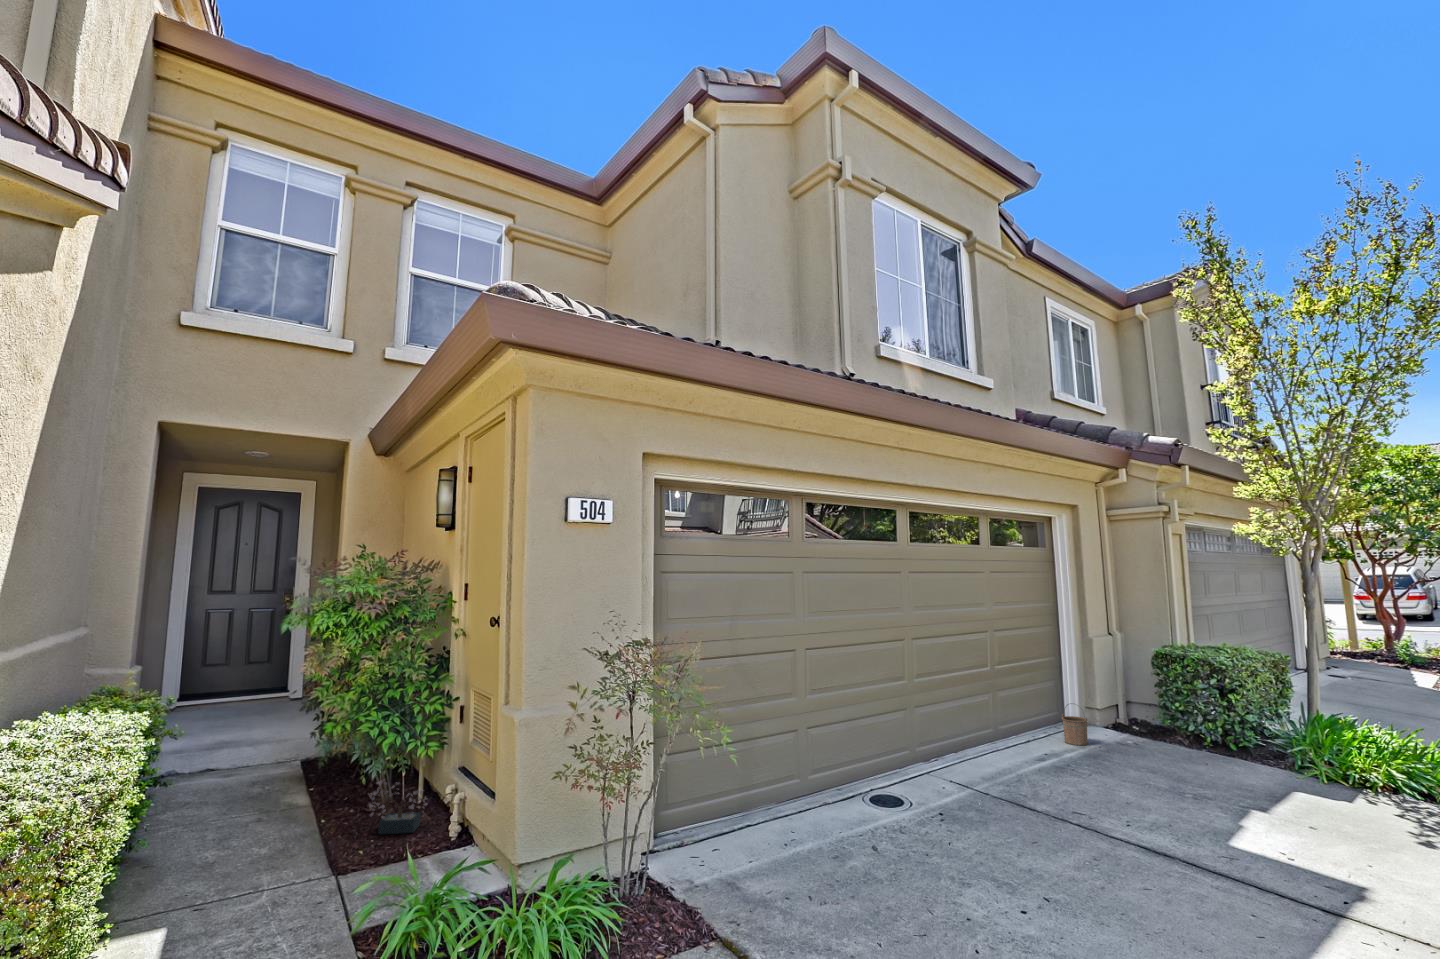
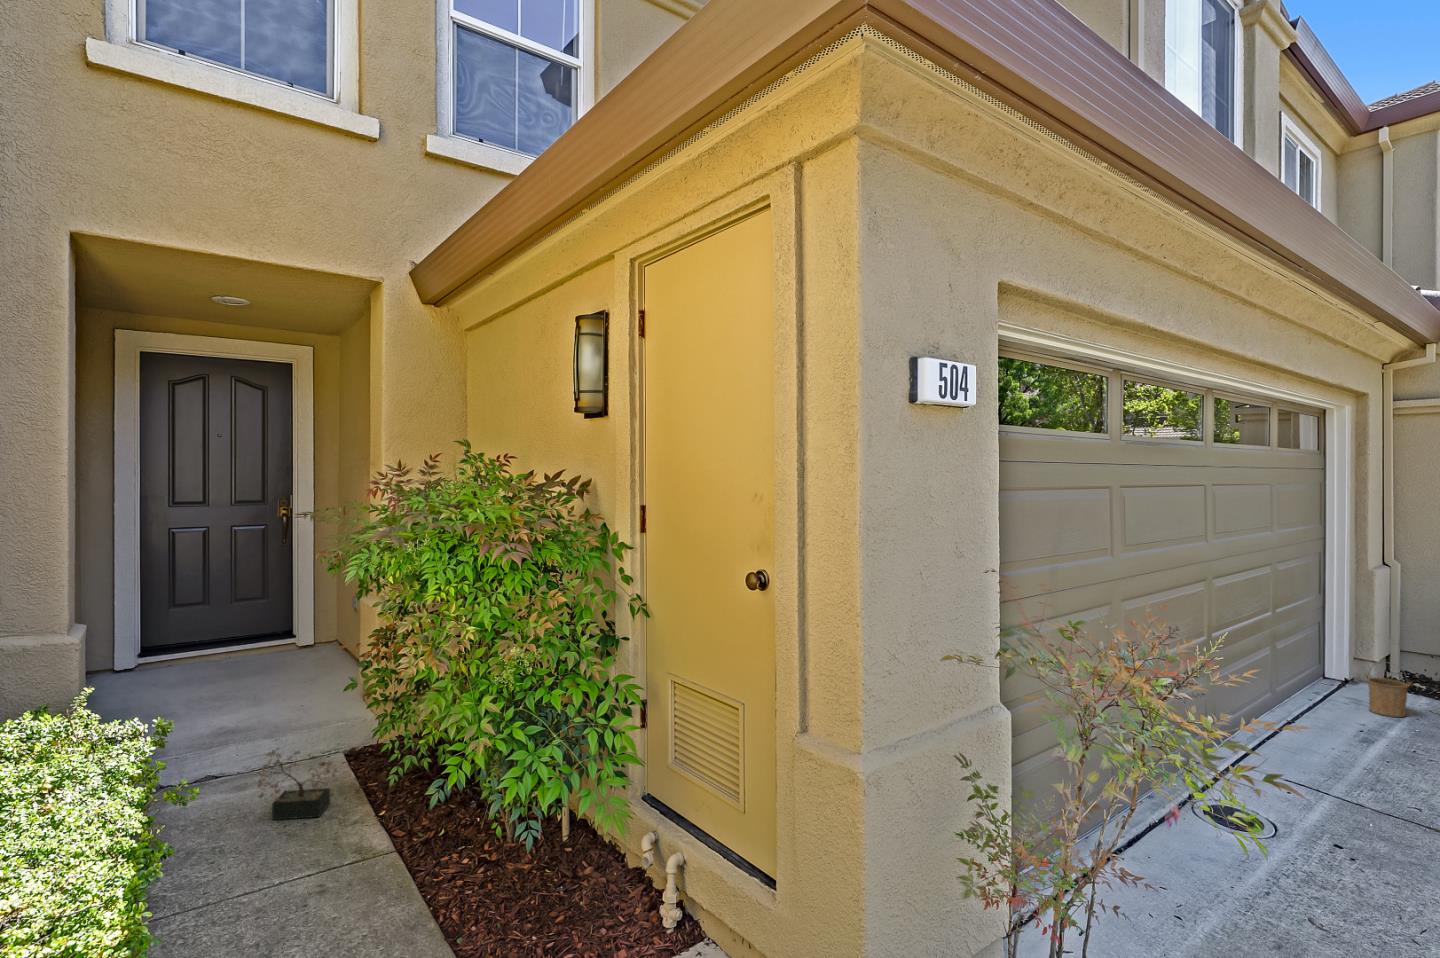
decorative plant: present [369,781,427,834] -> present [255,748,338,820]

